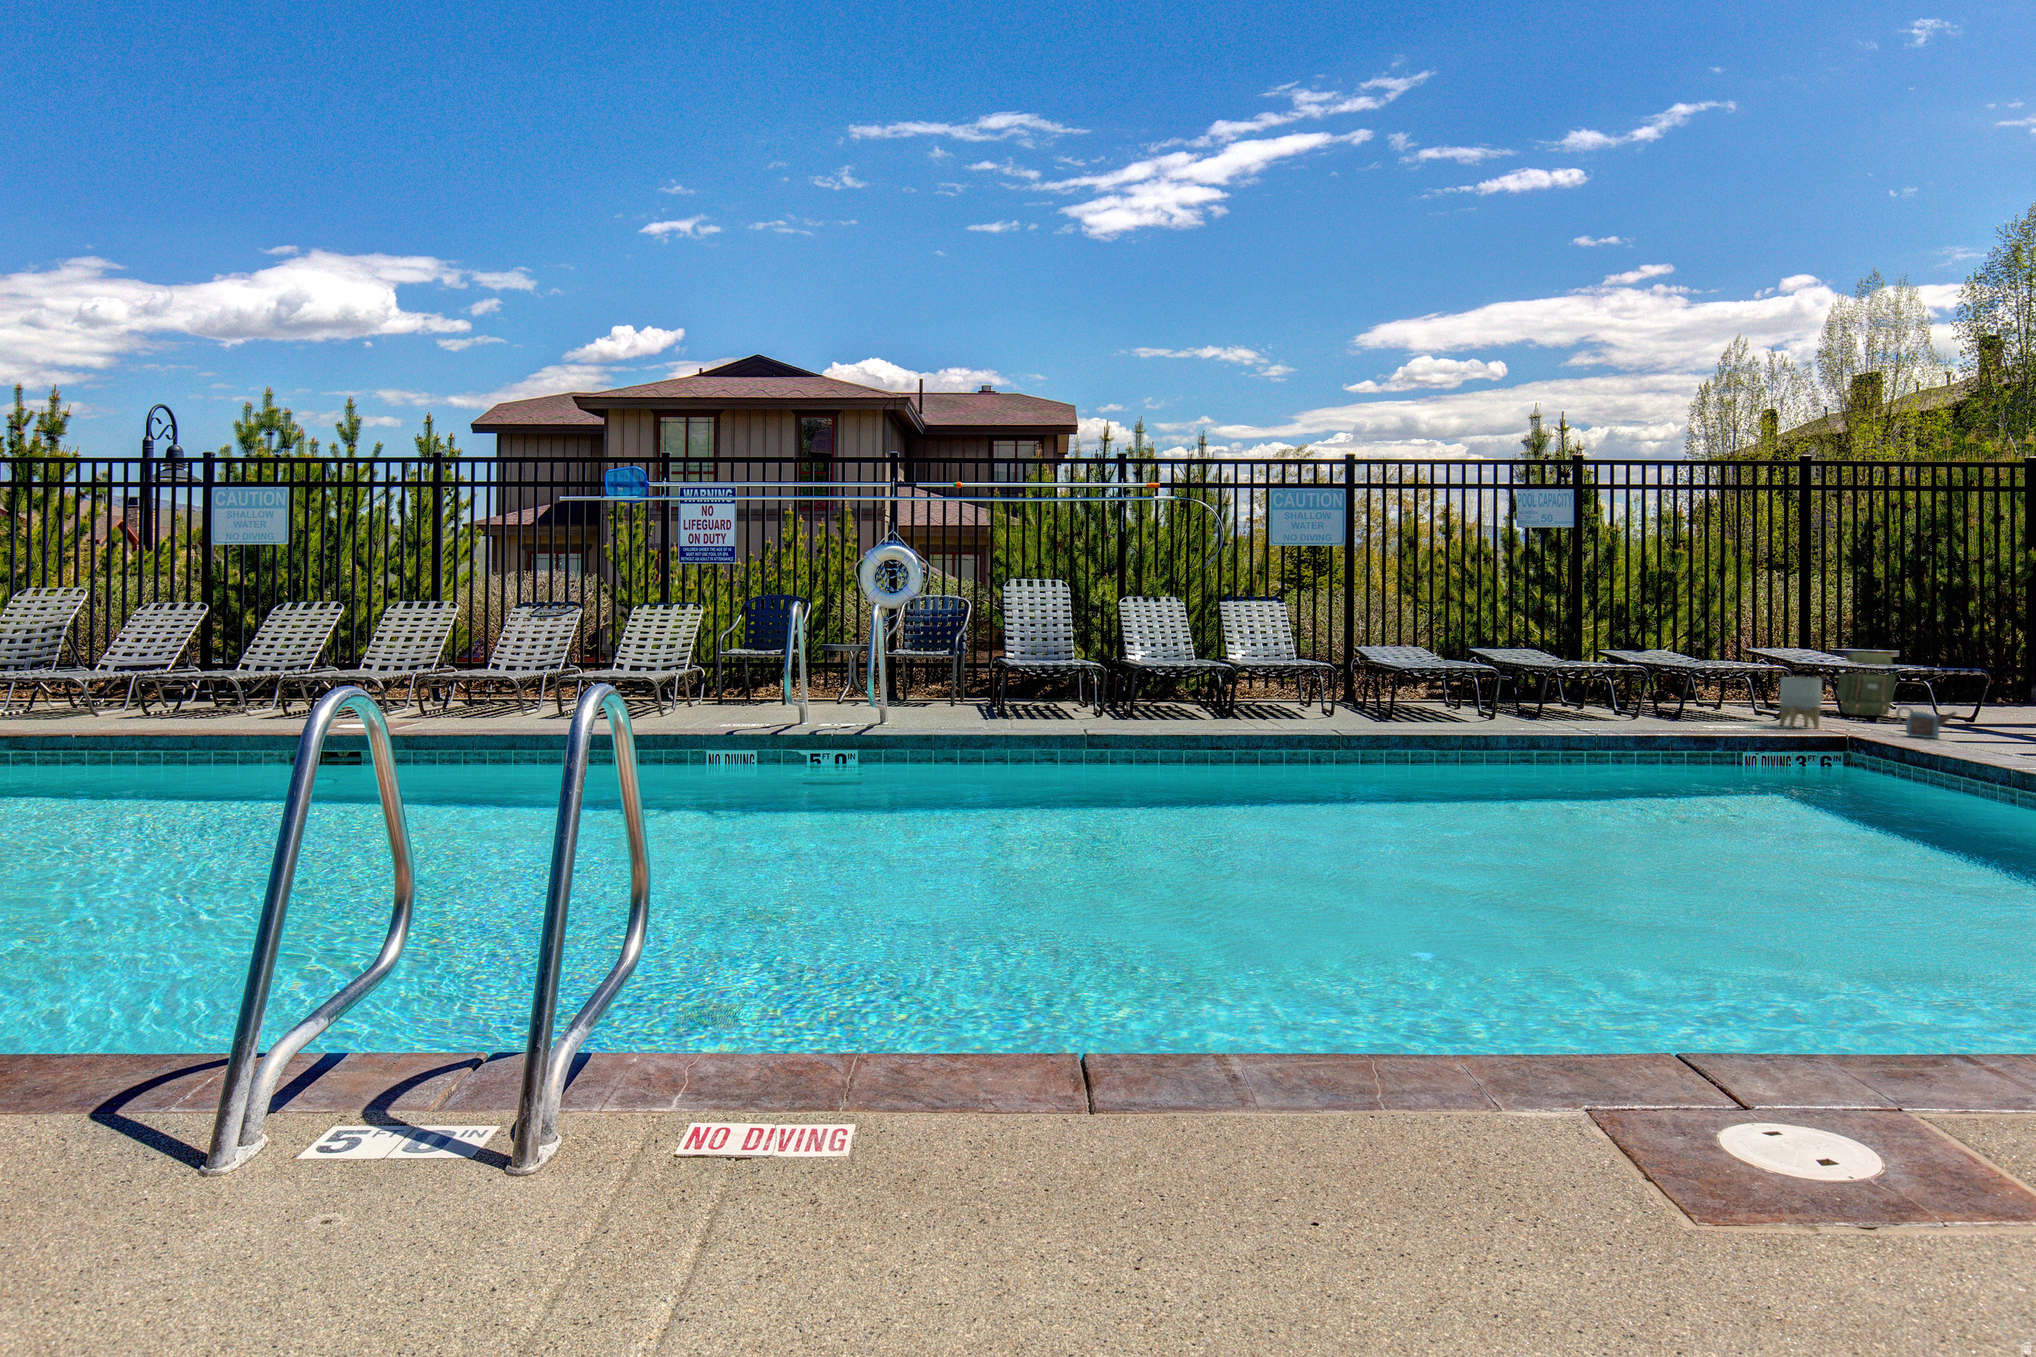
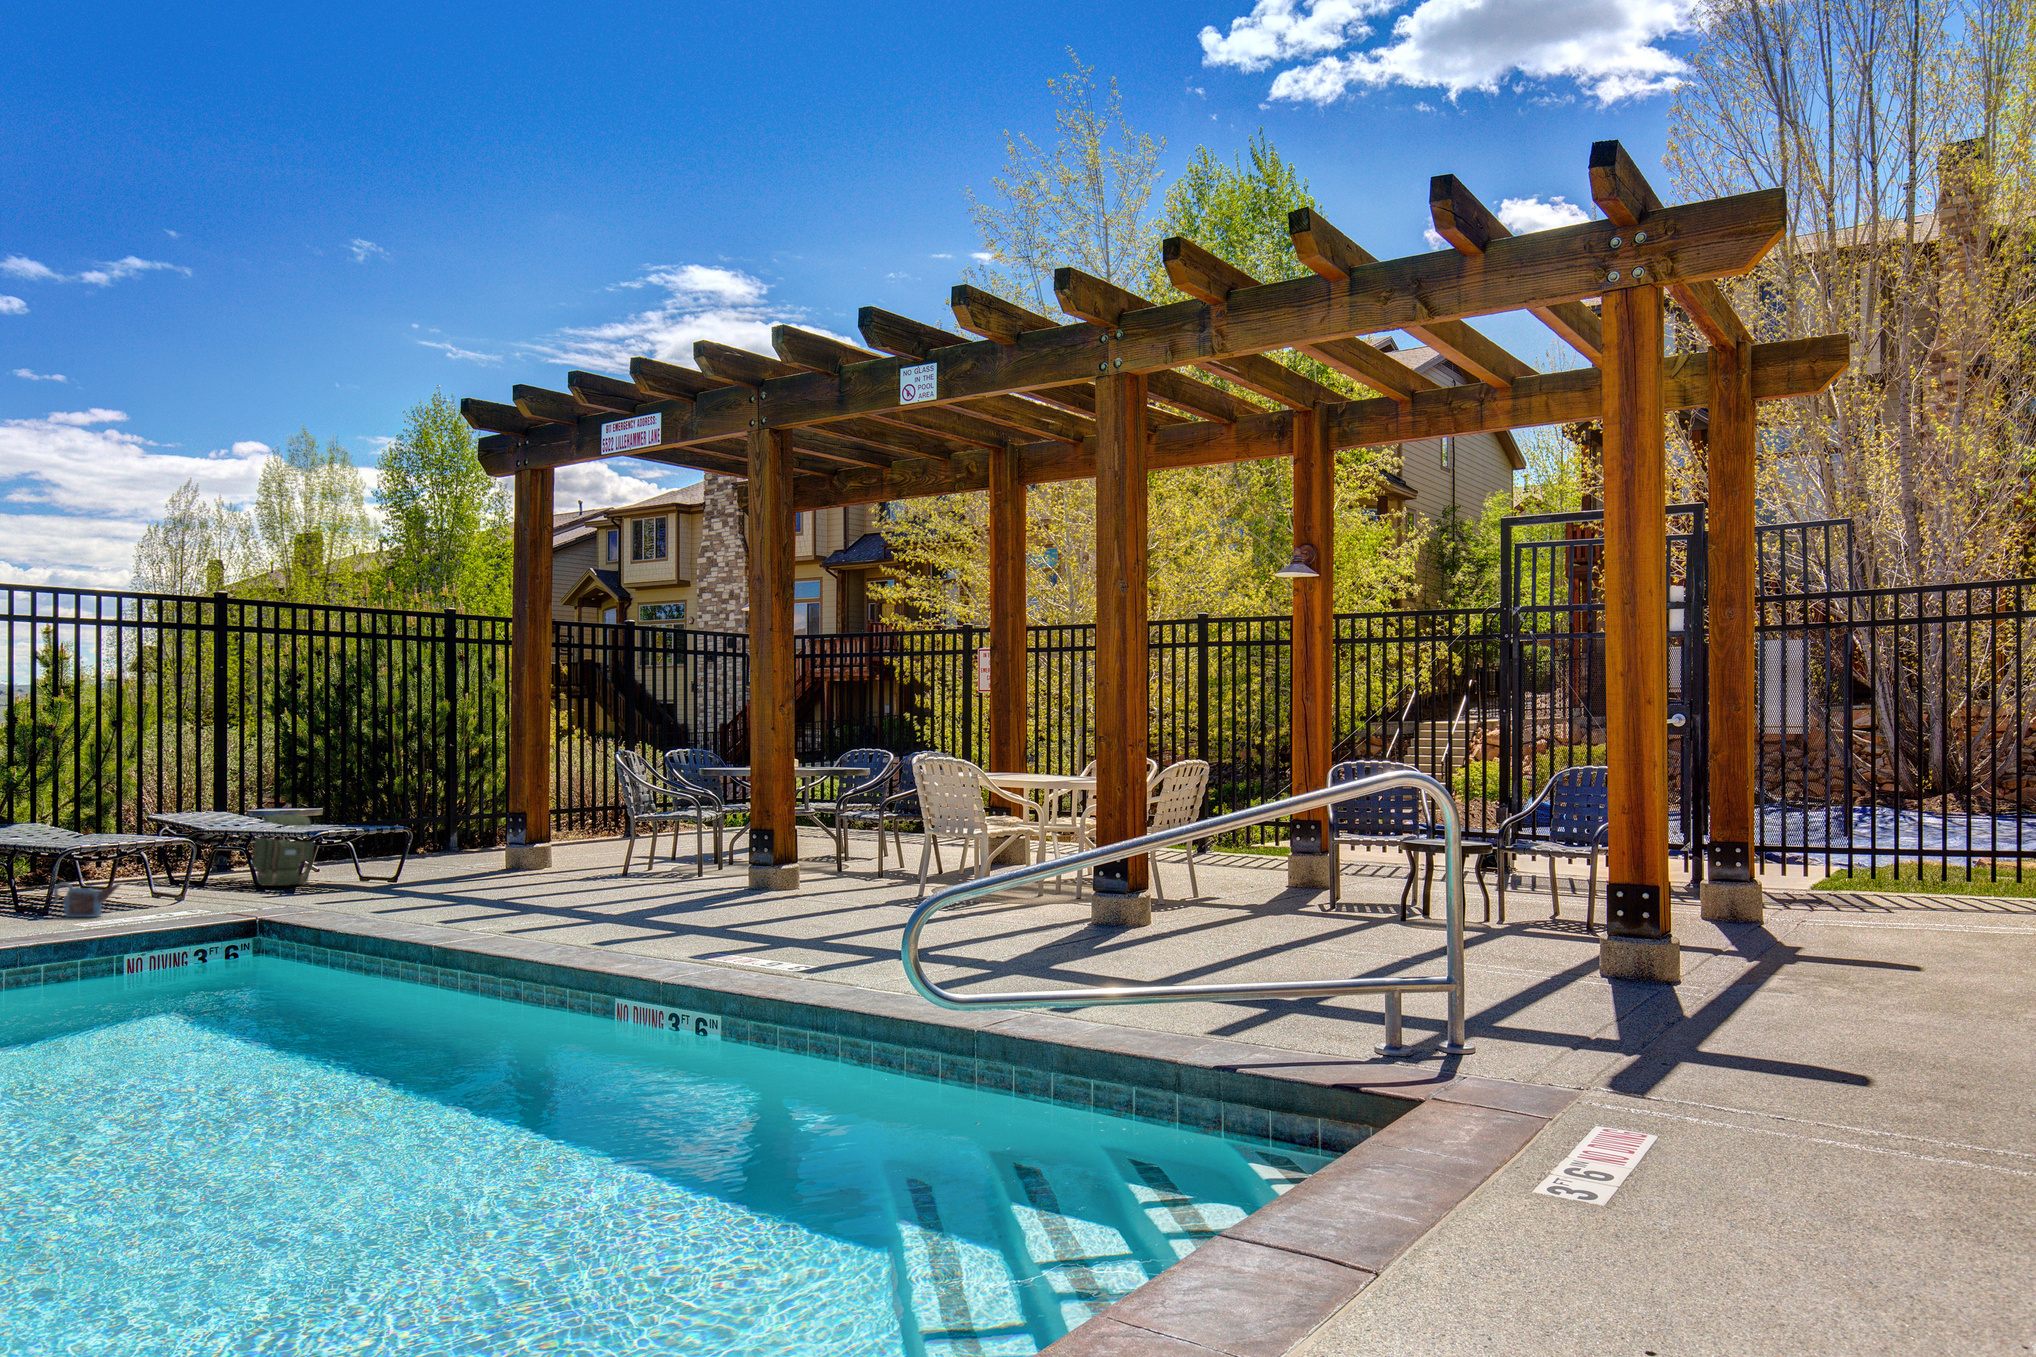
planter: present [1780,677,1822,729] -> none [181,851,231,914]
watering can: present [1896,706,1957,738] -> present [53,882,119,917]

